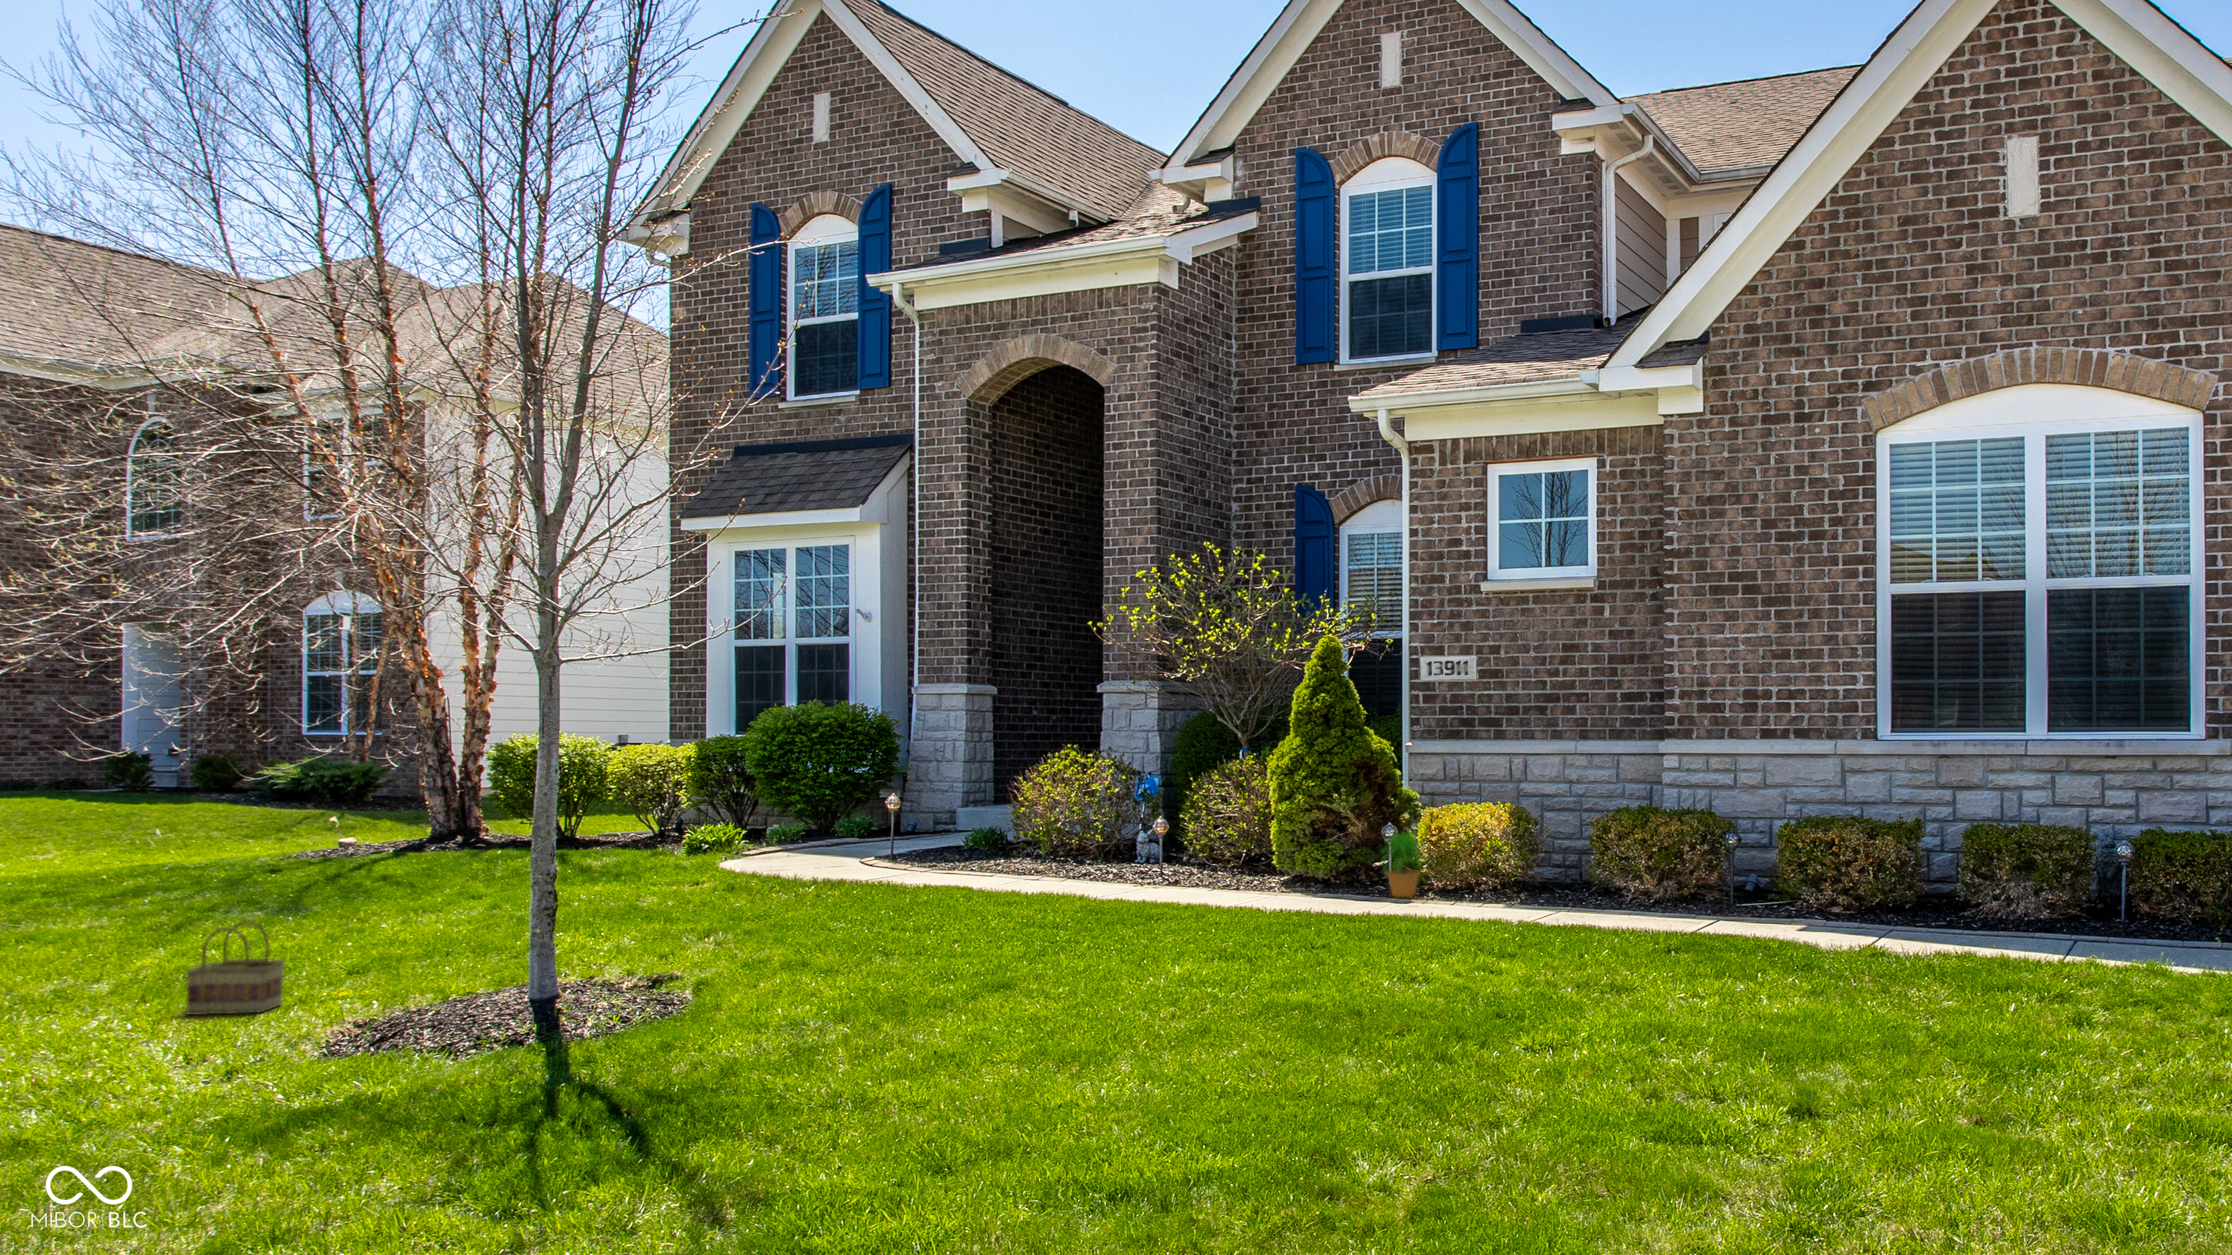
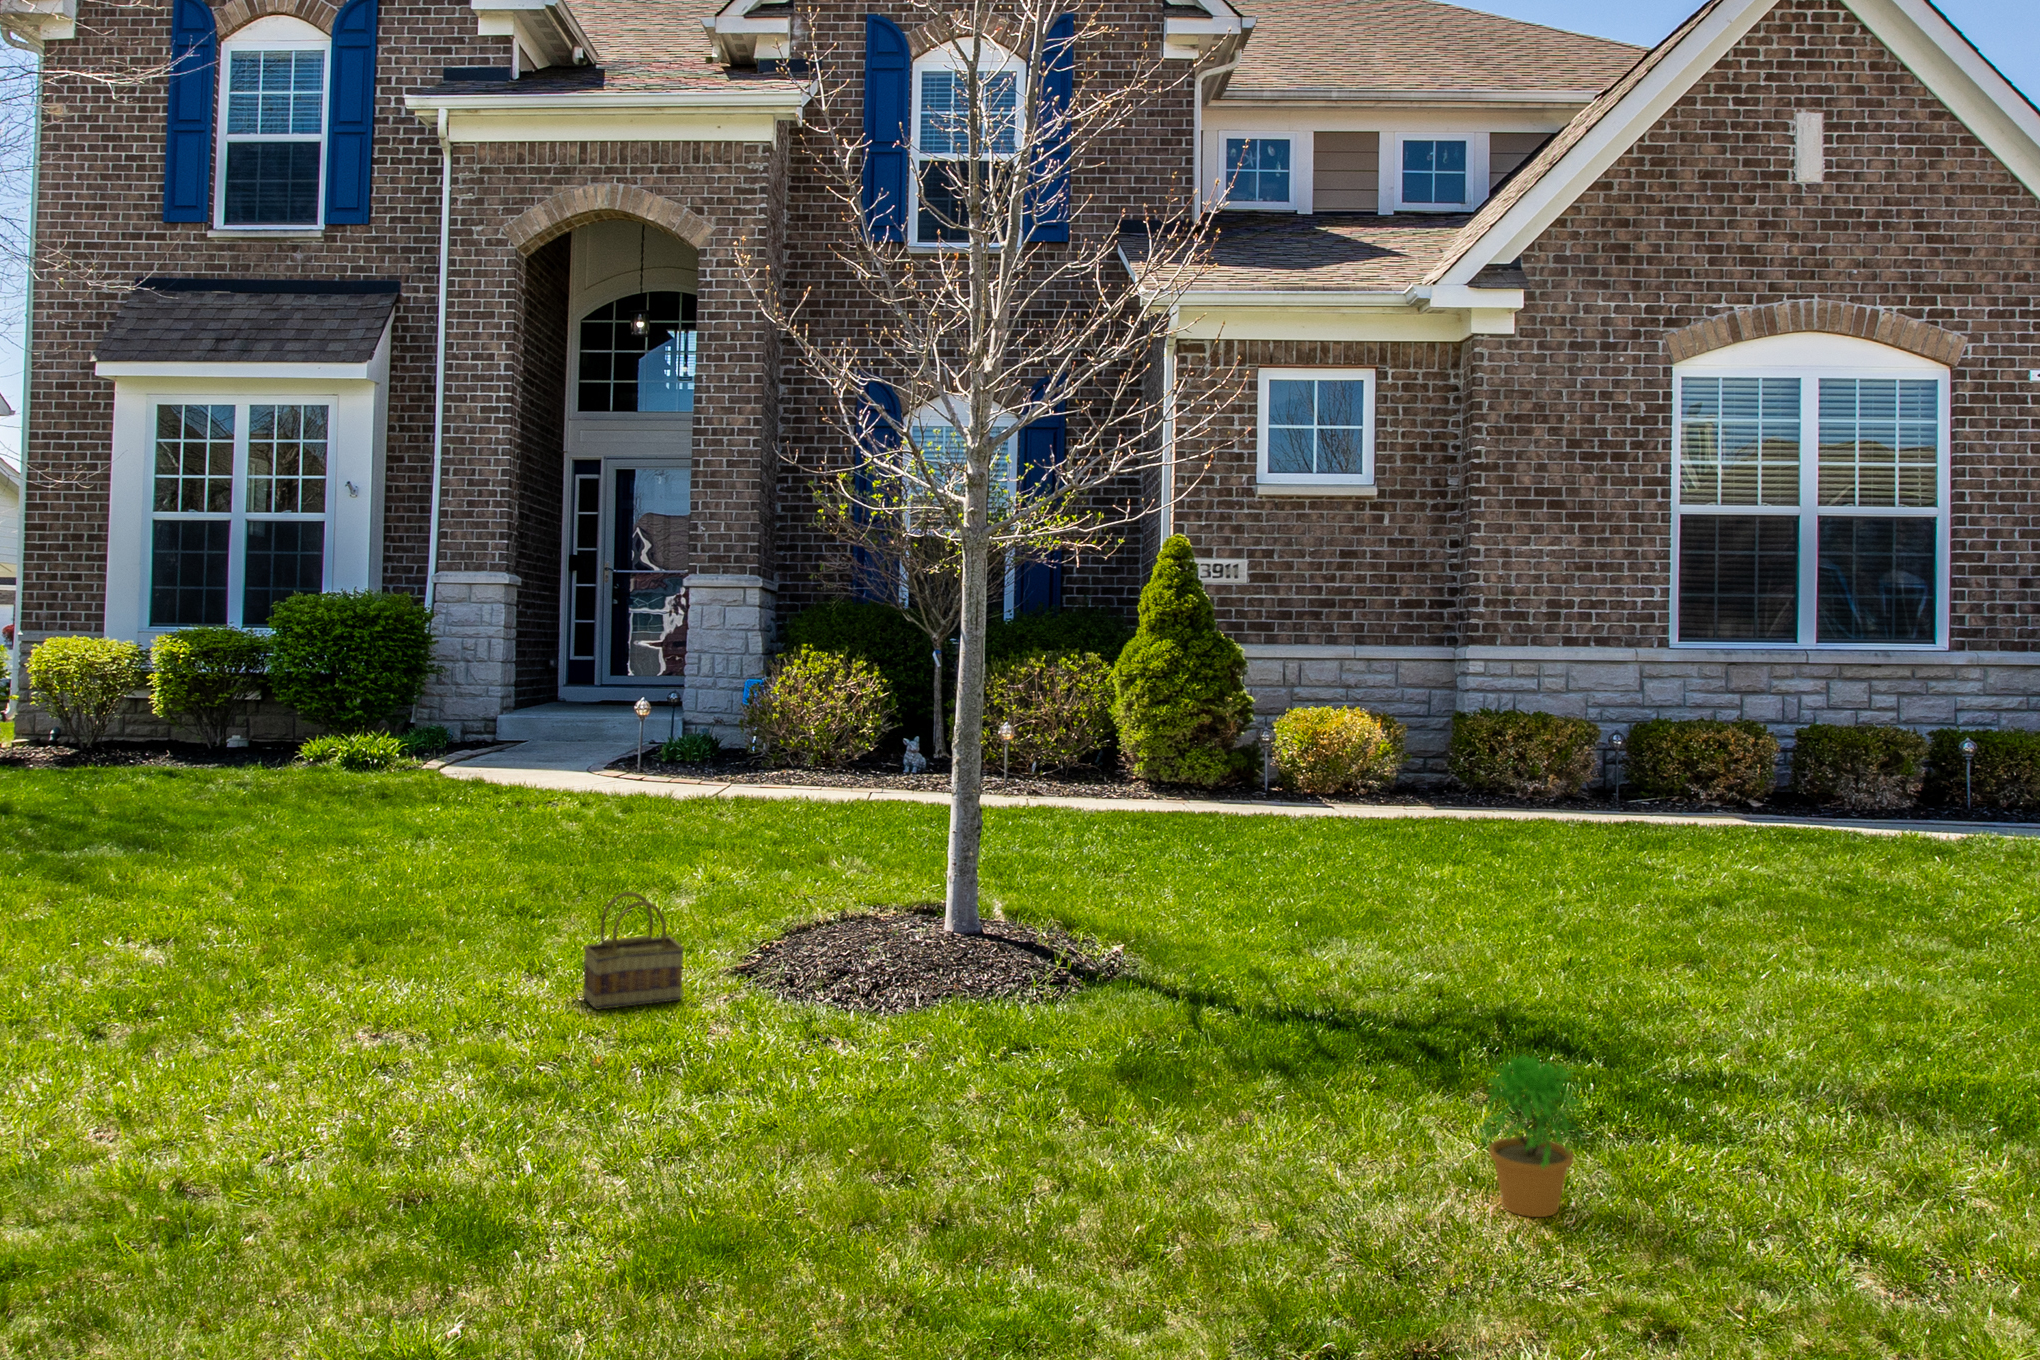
potted plant: present [1382,832,1424,897] -> present [1481,1054,1584,1217]

